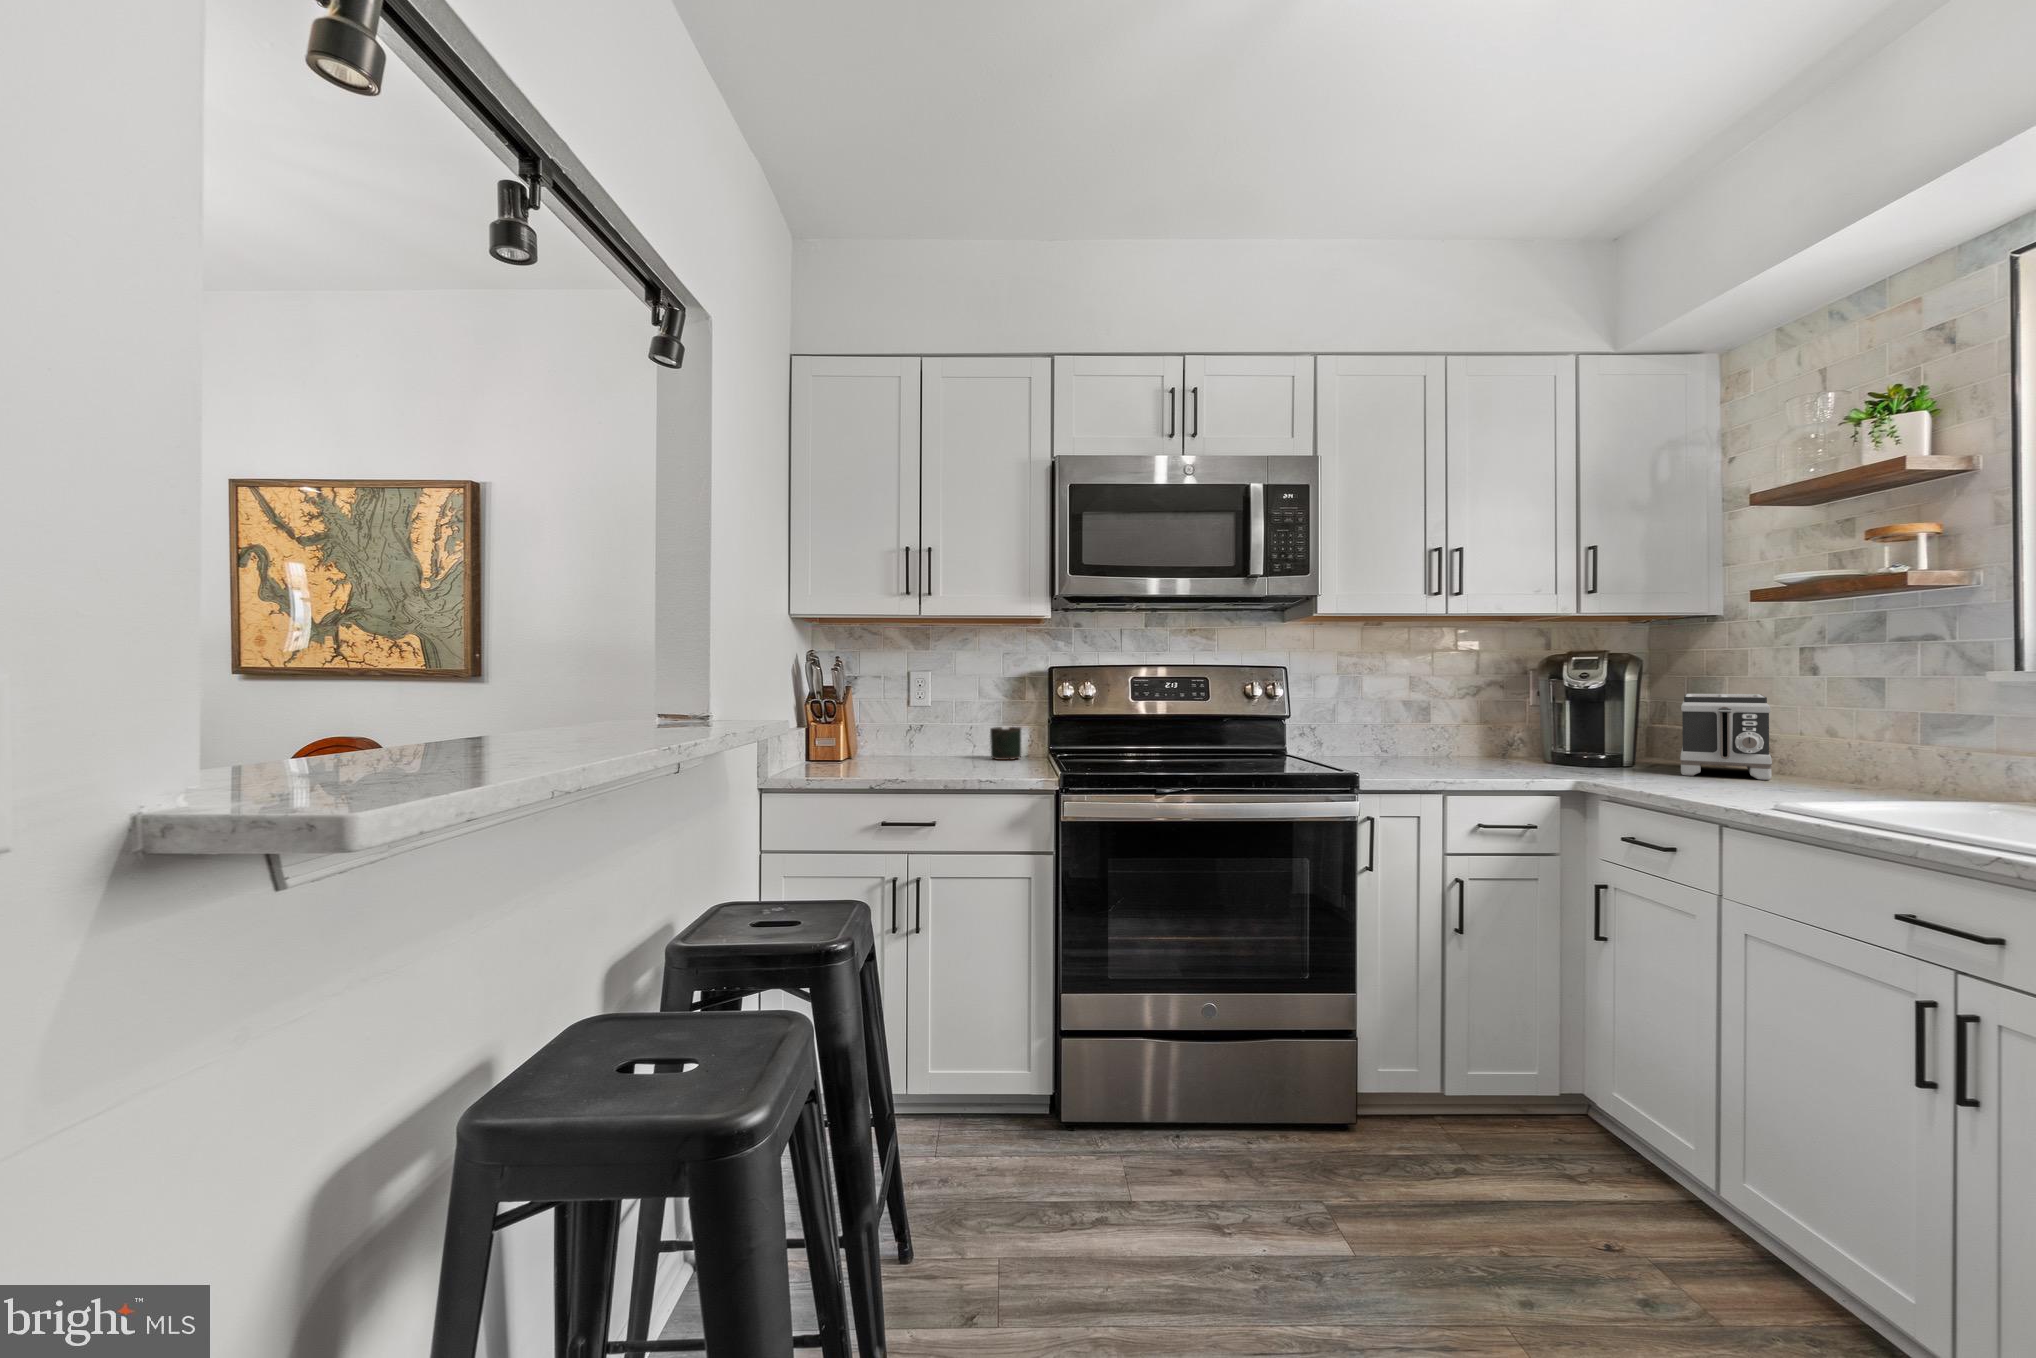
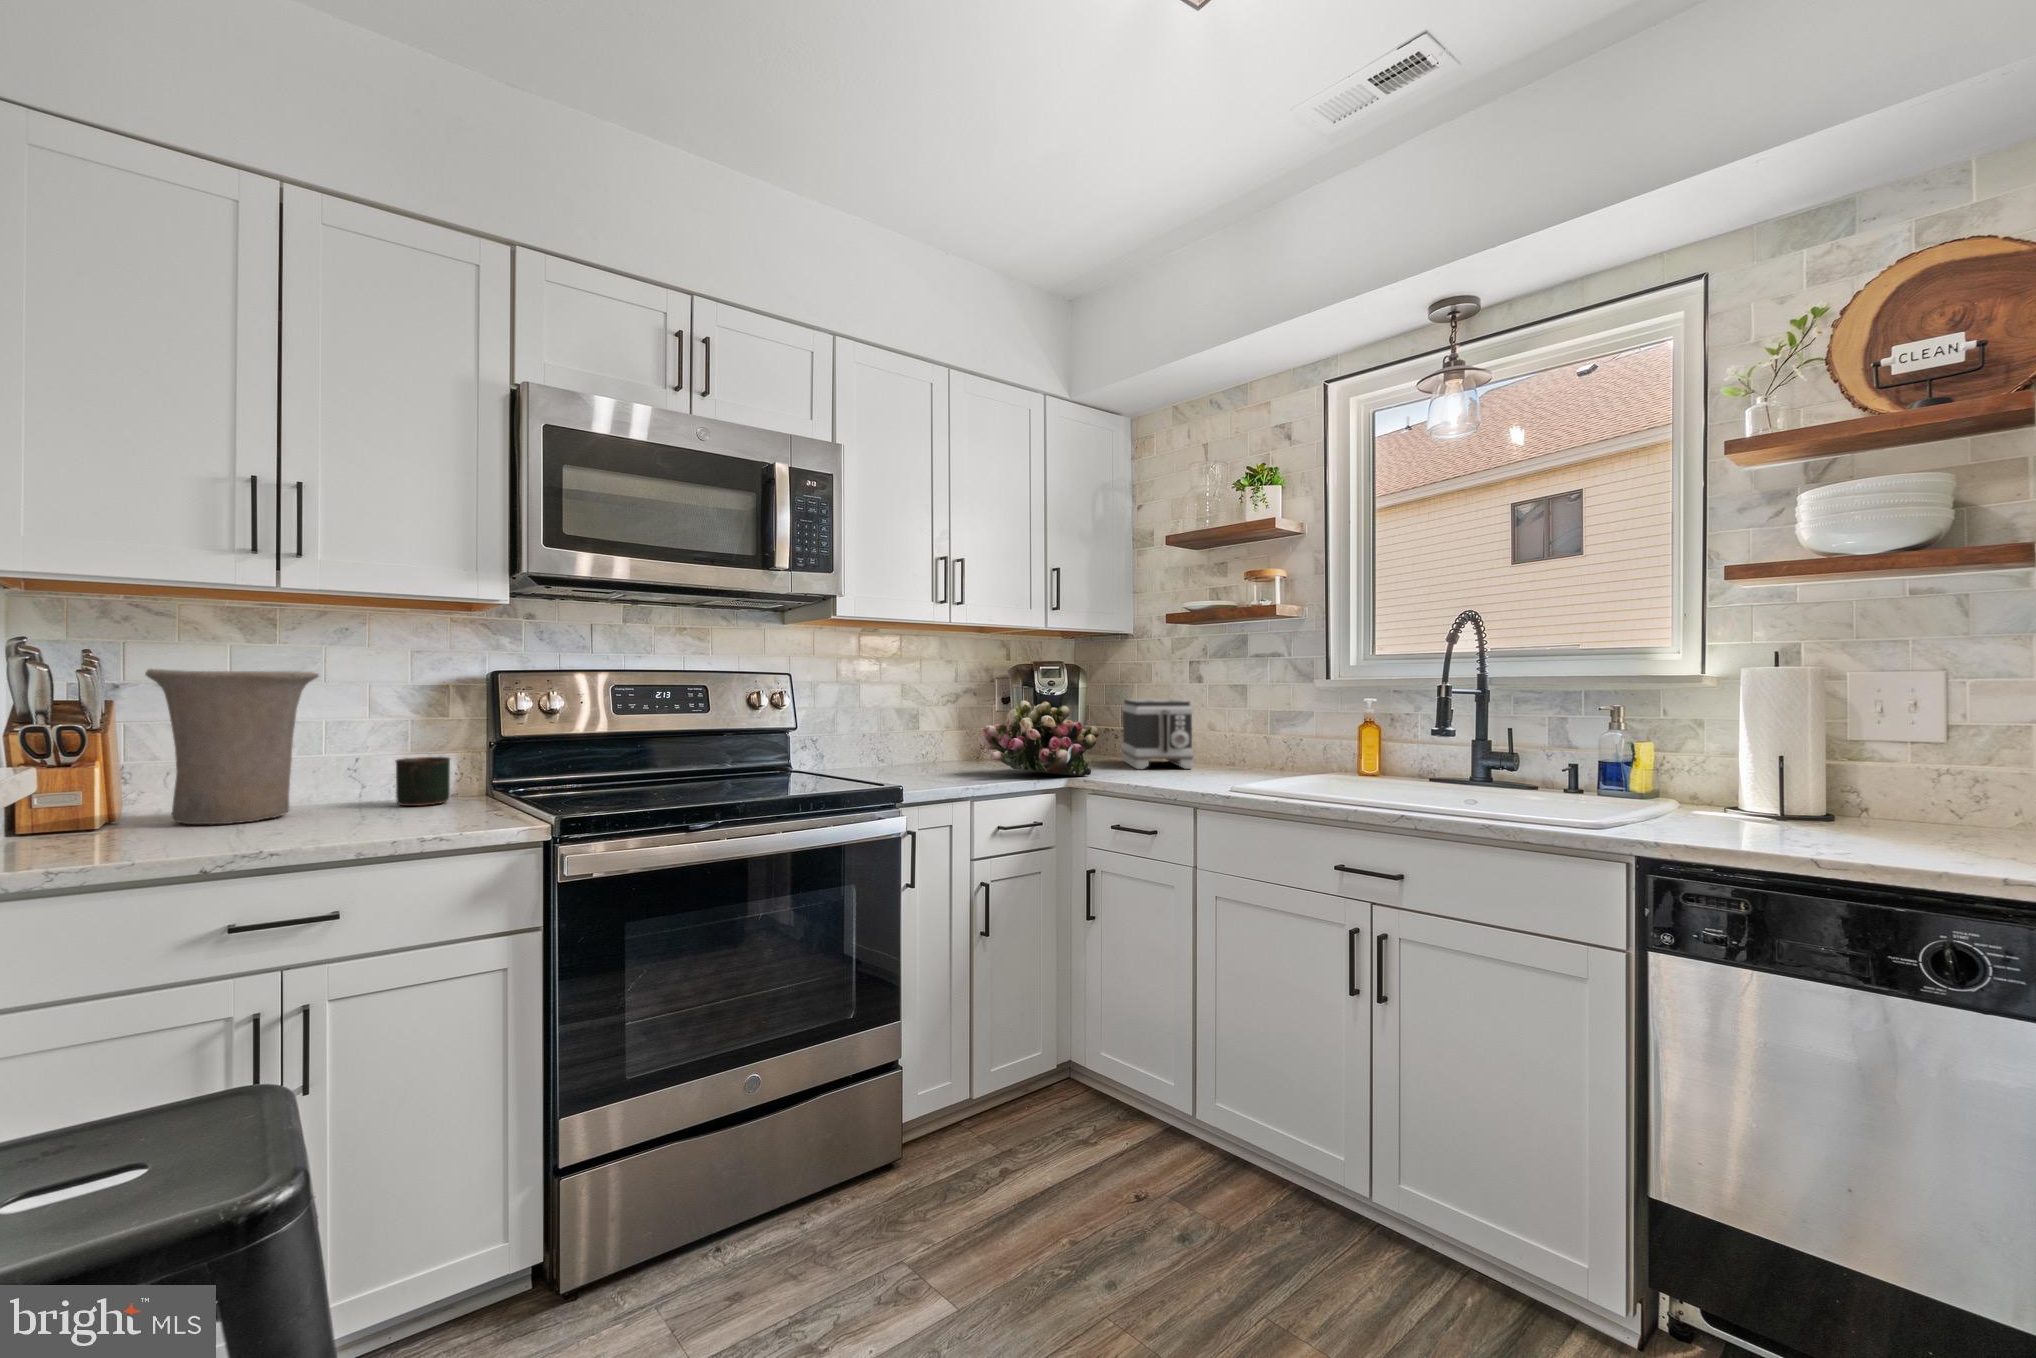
vase: none [865,668,948,762] -> present [145,669,319,824]
flower arrangement: none [1468,694,1619,777] -> present [981,701,1099,776]

